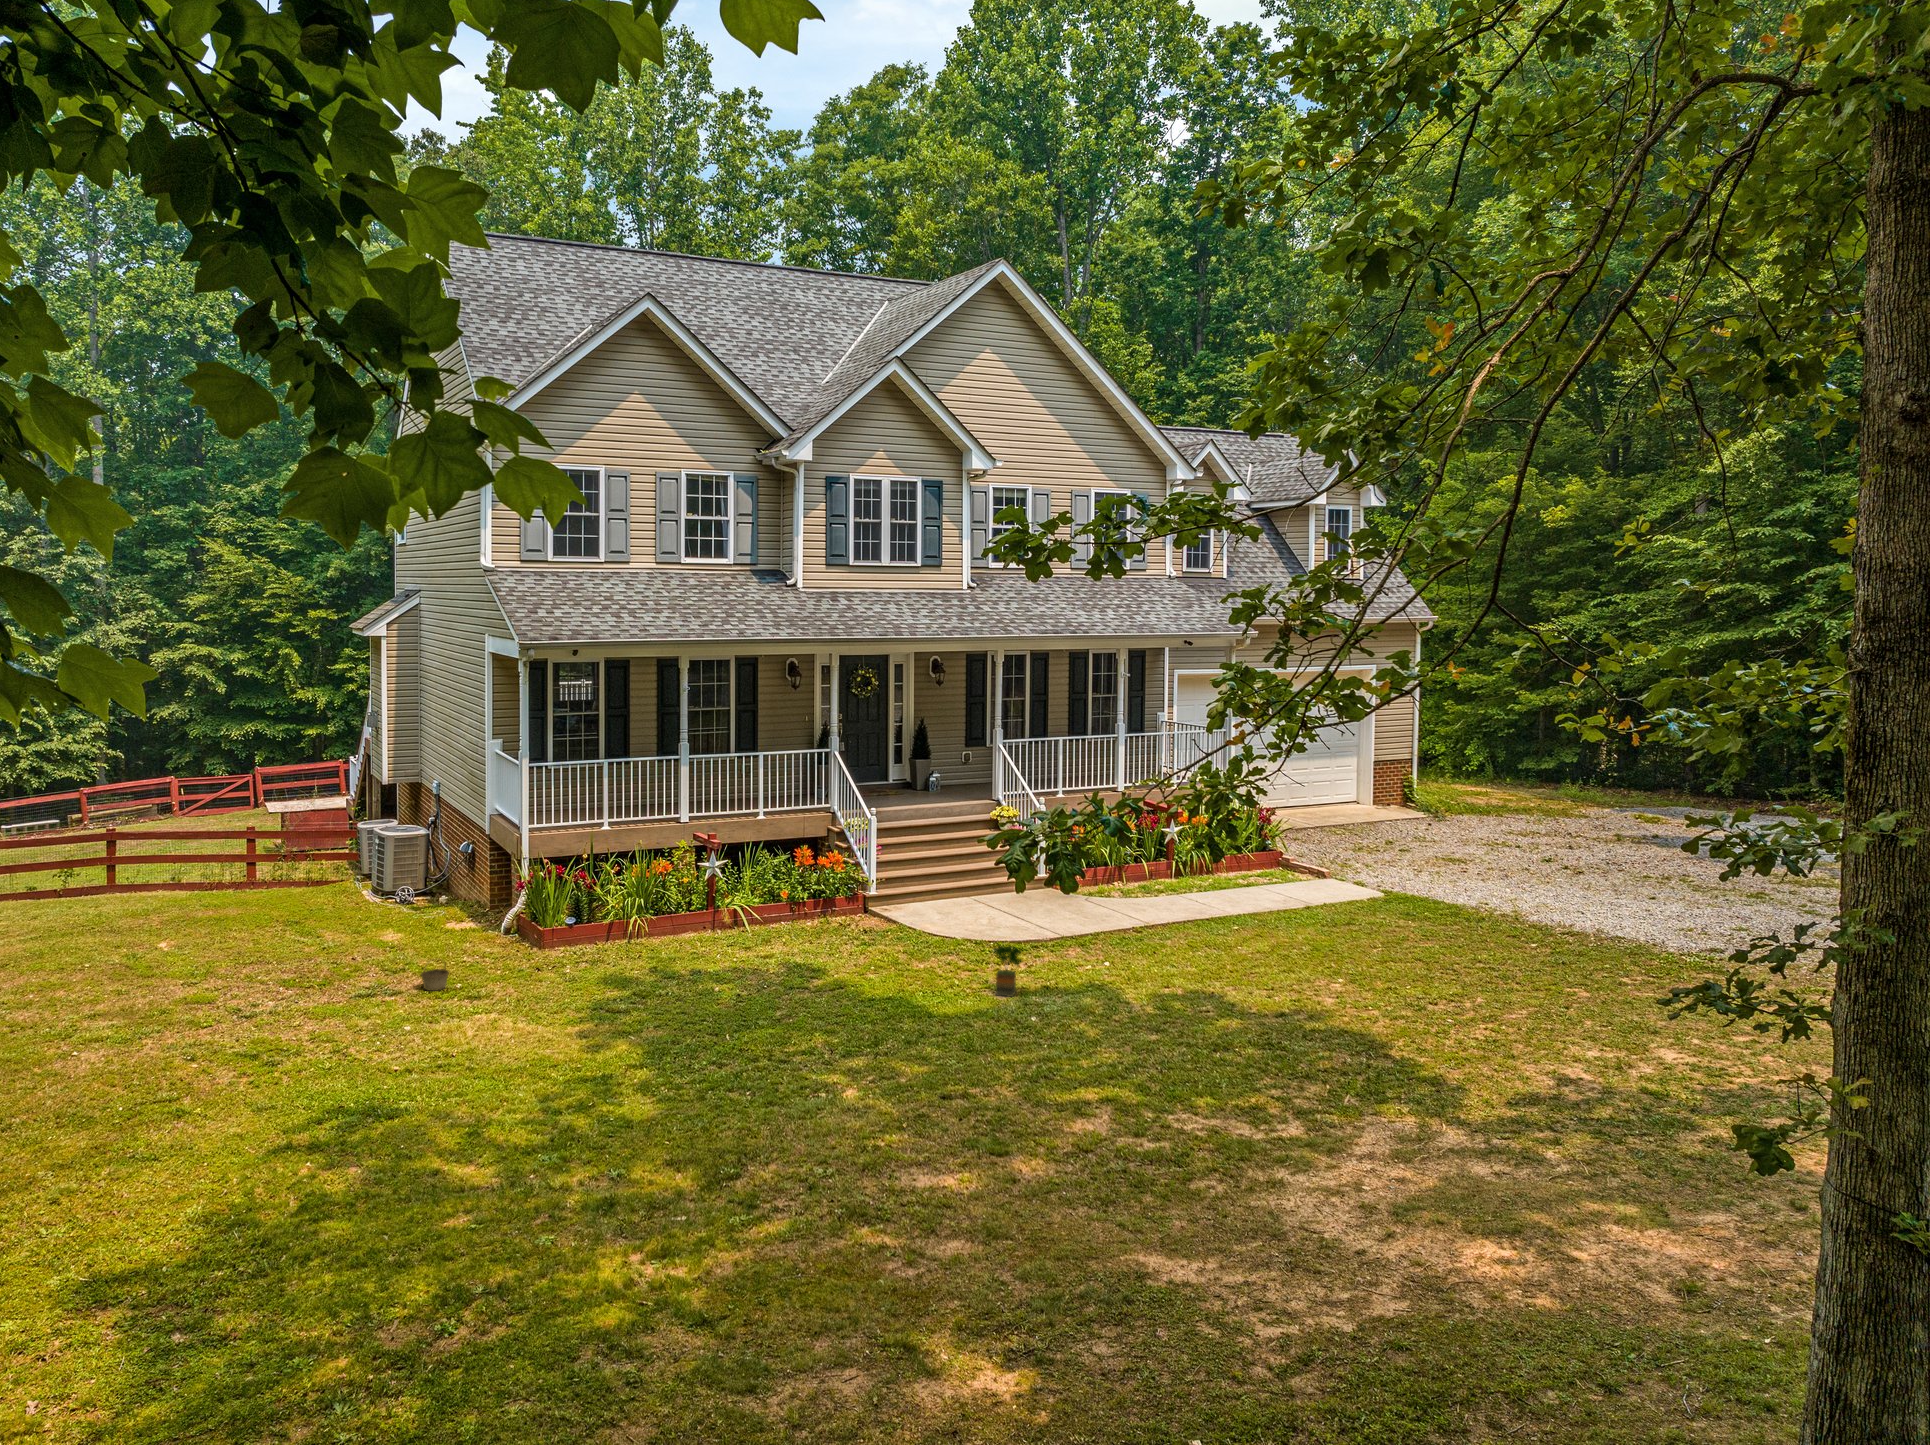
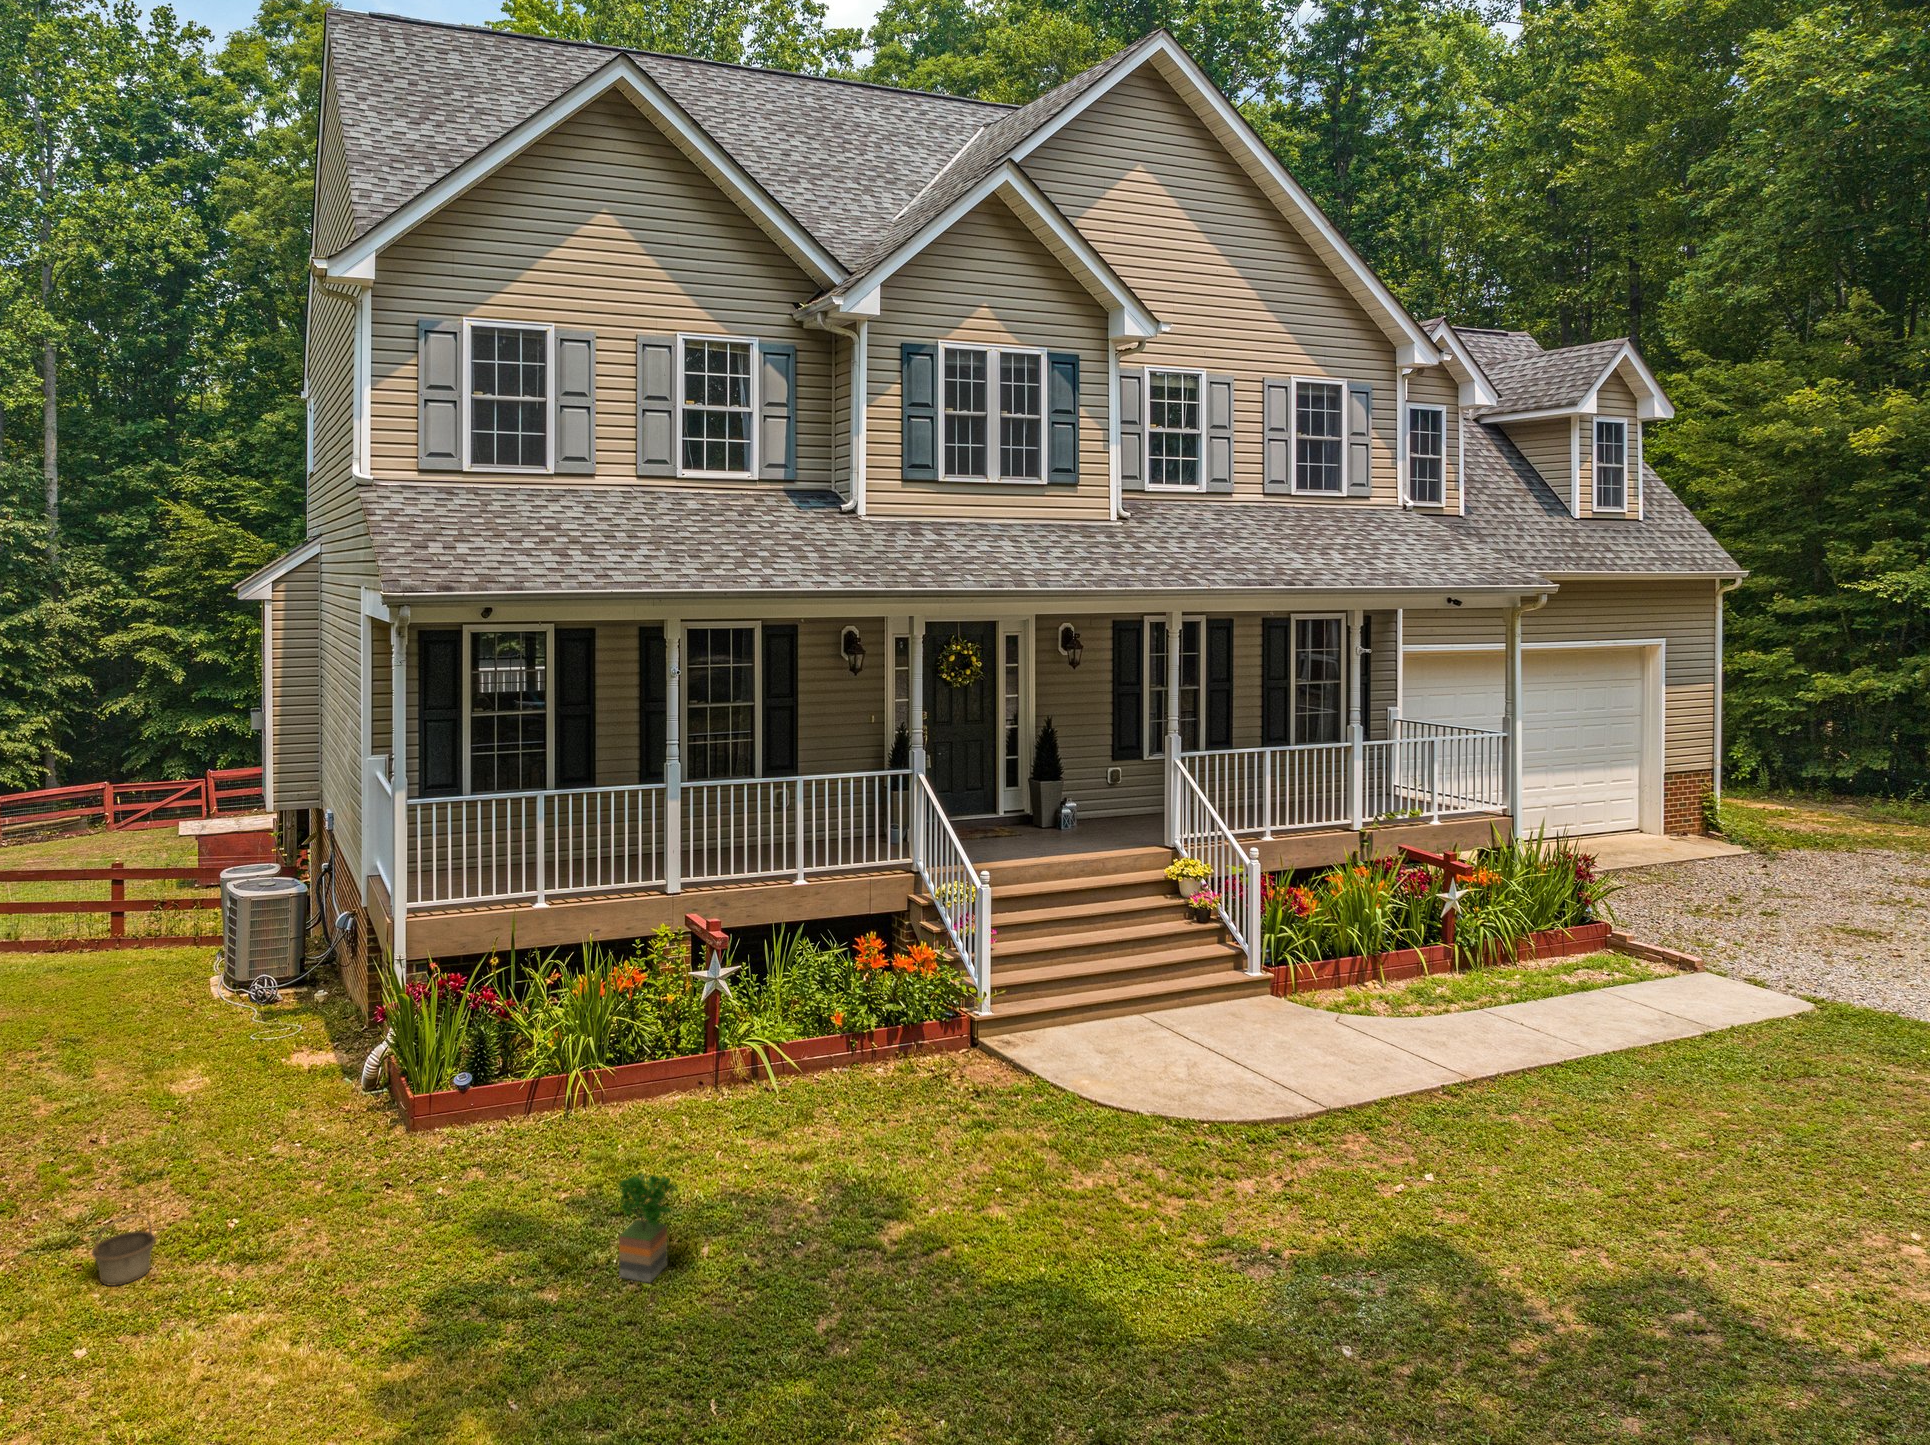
potted tree: present [992,946,1022,997] -> present [618,1174,678,1282]

